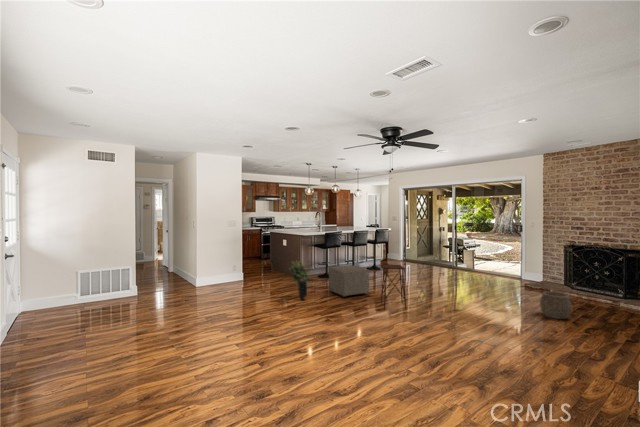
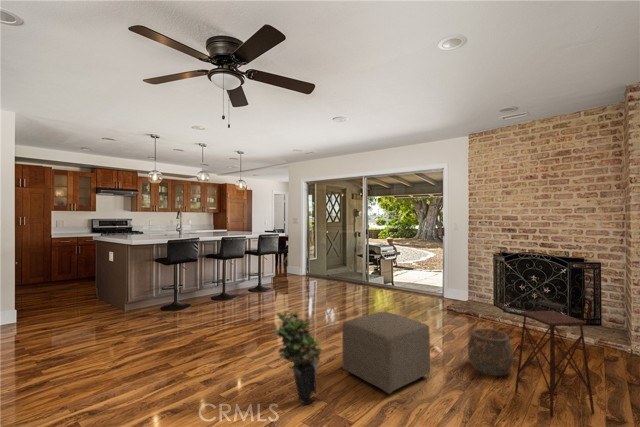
potted plant: present [290,262,310,300] -> present [275,310,322,404]
ottoman: present [329,265,369,297] -> present [342,312,430,394]
side table: present [381,265,407,310] -> present [515,311,594,417]

